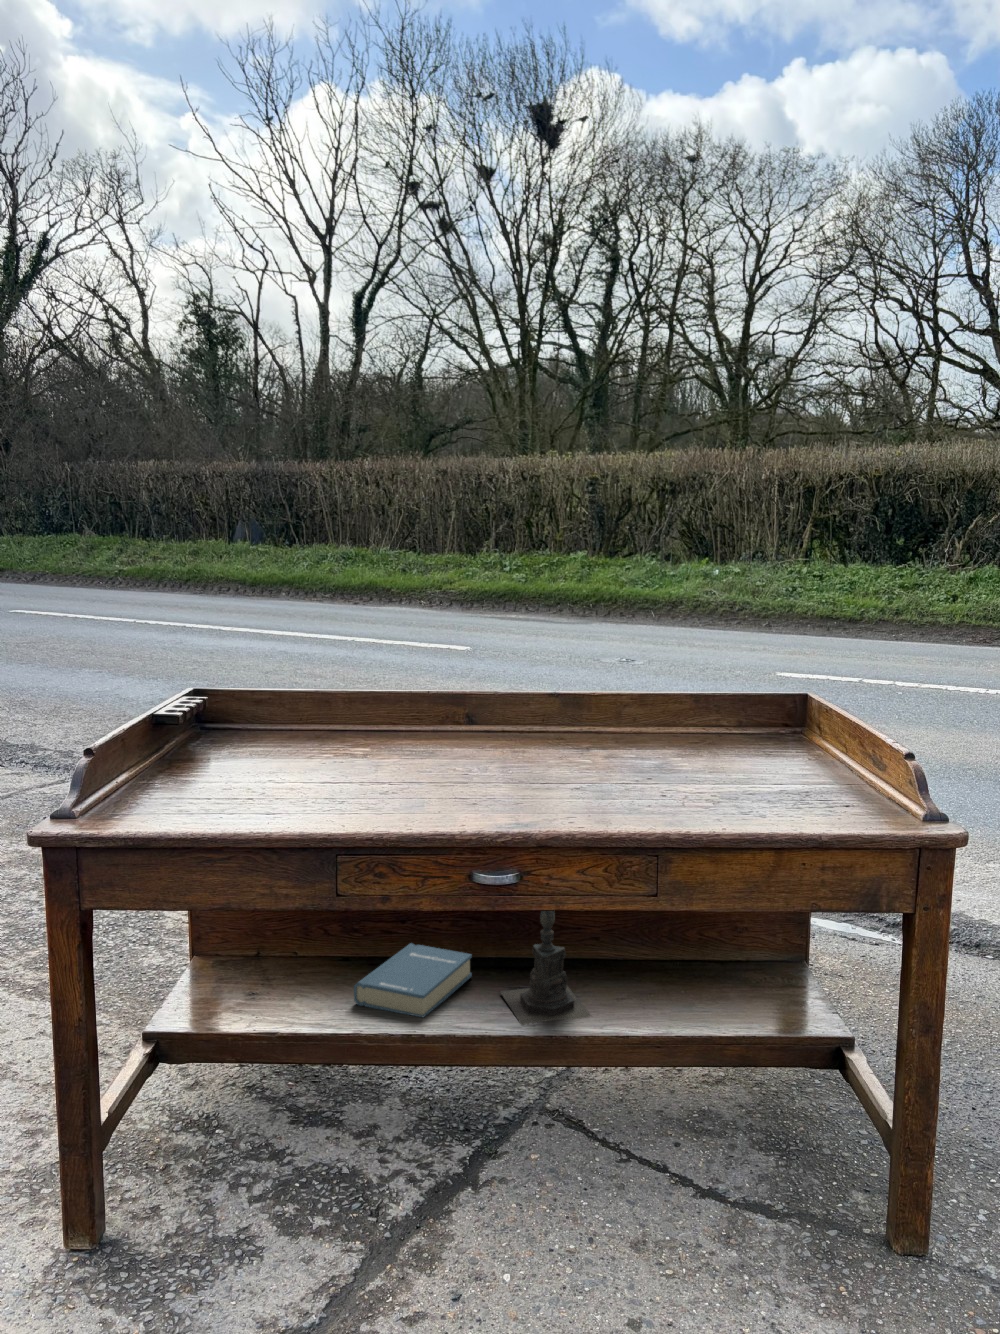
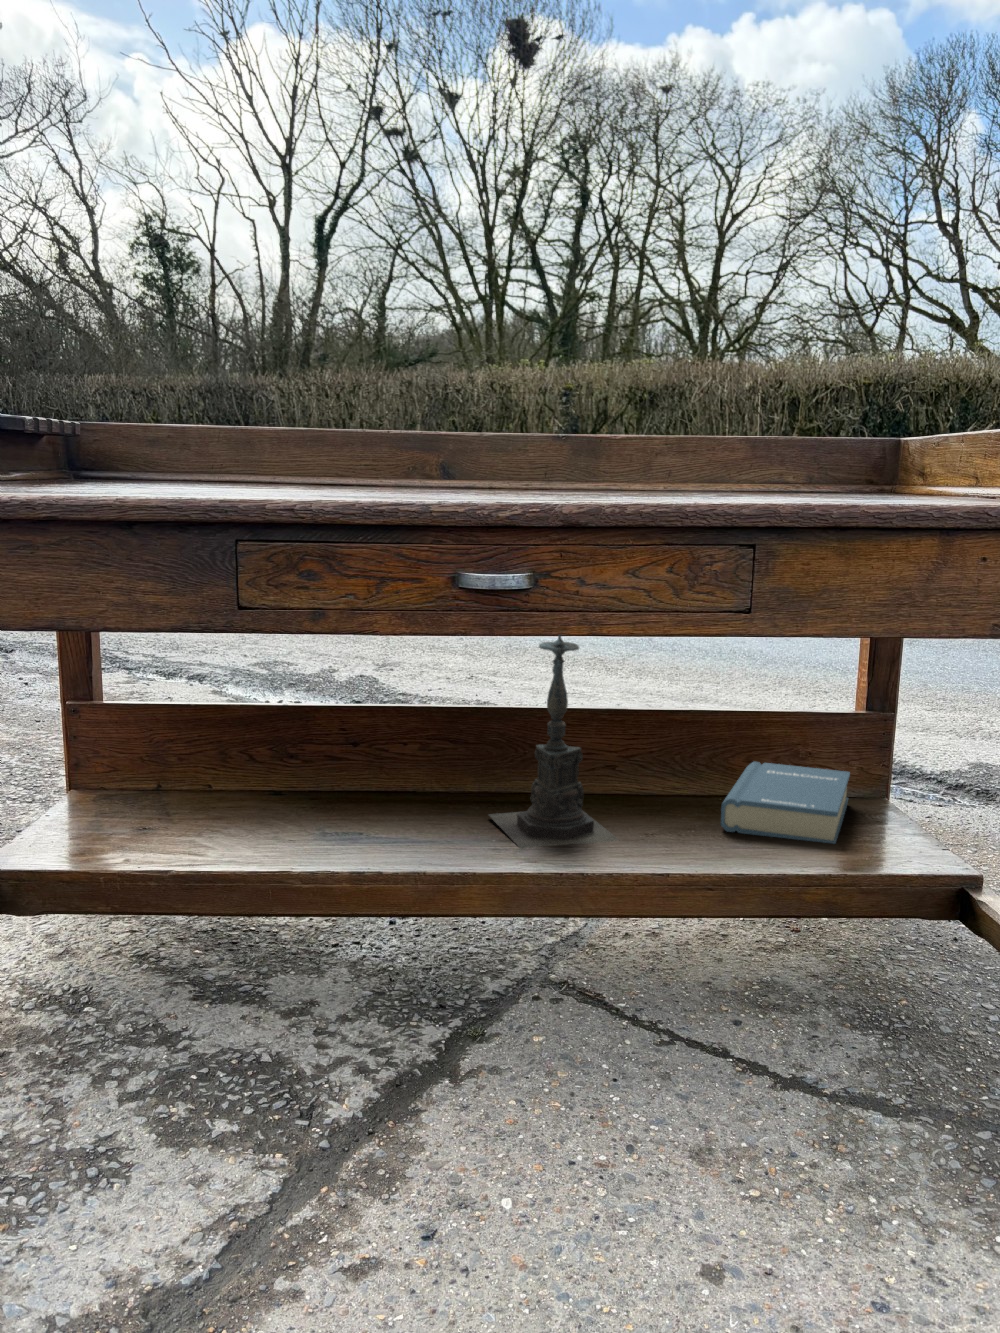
hardback book: present [354,943,472,1017] -> present [721,762,850,844]

